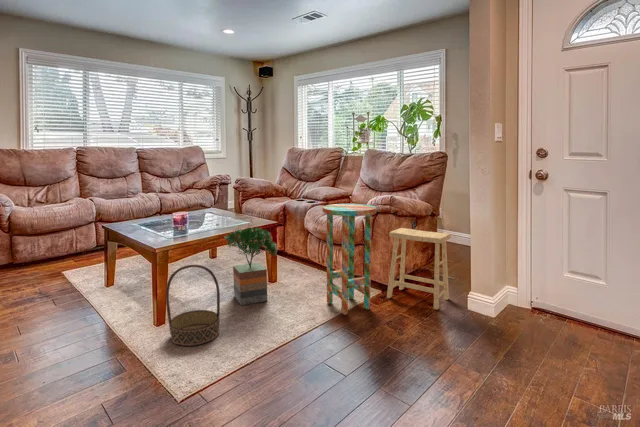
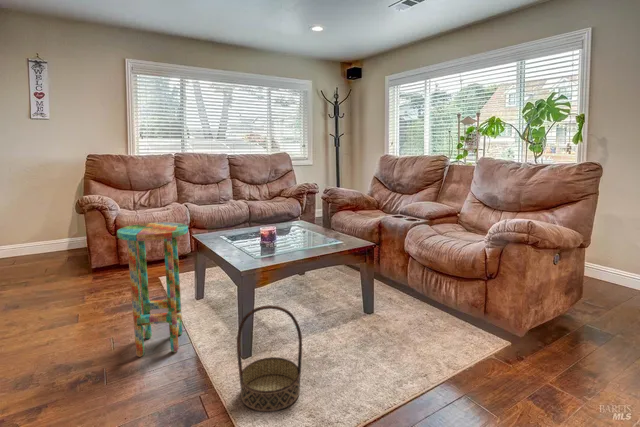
side table: present [322,204,377,315] -> present [117,222,188,357]
potted tree: present [225,227,277,305] -> none [310,251,376,349]
footstool: present [387,228,451,310] -> none [520,265,629,393]

